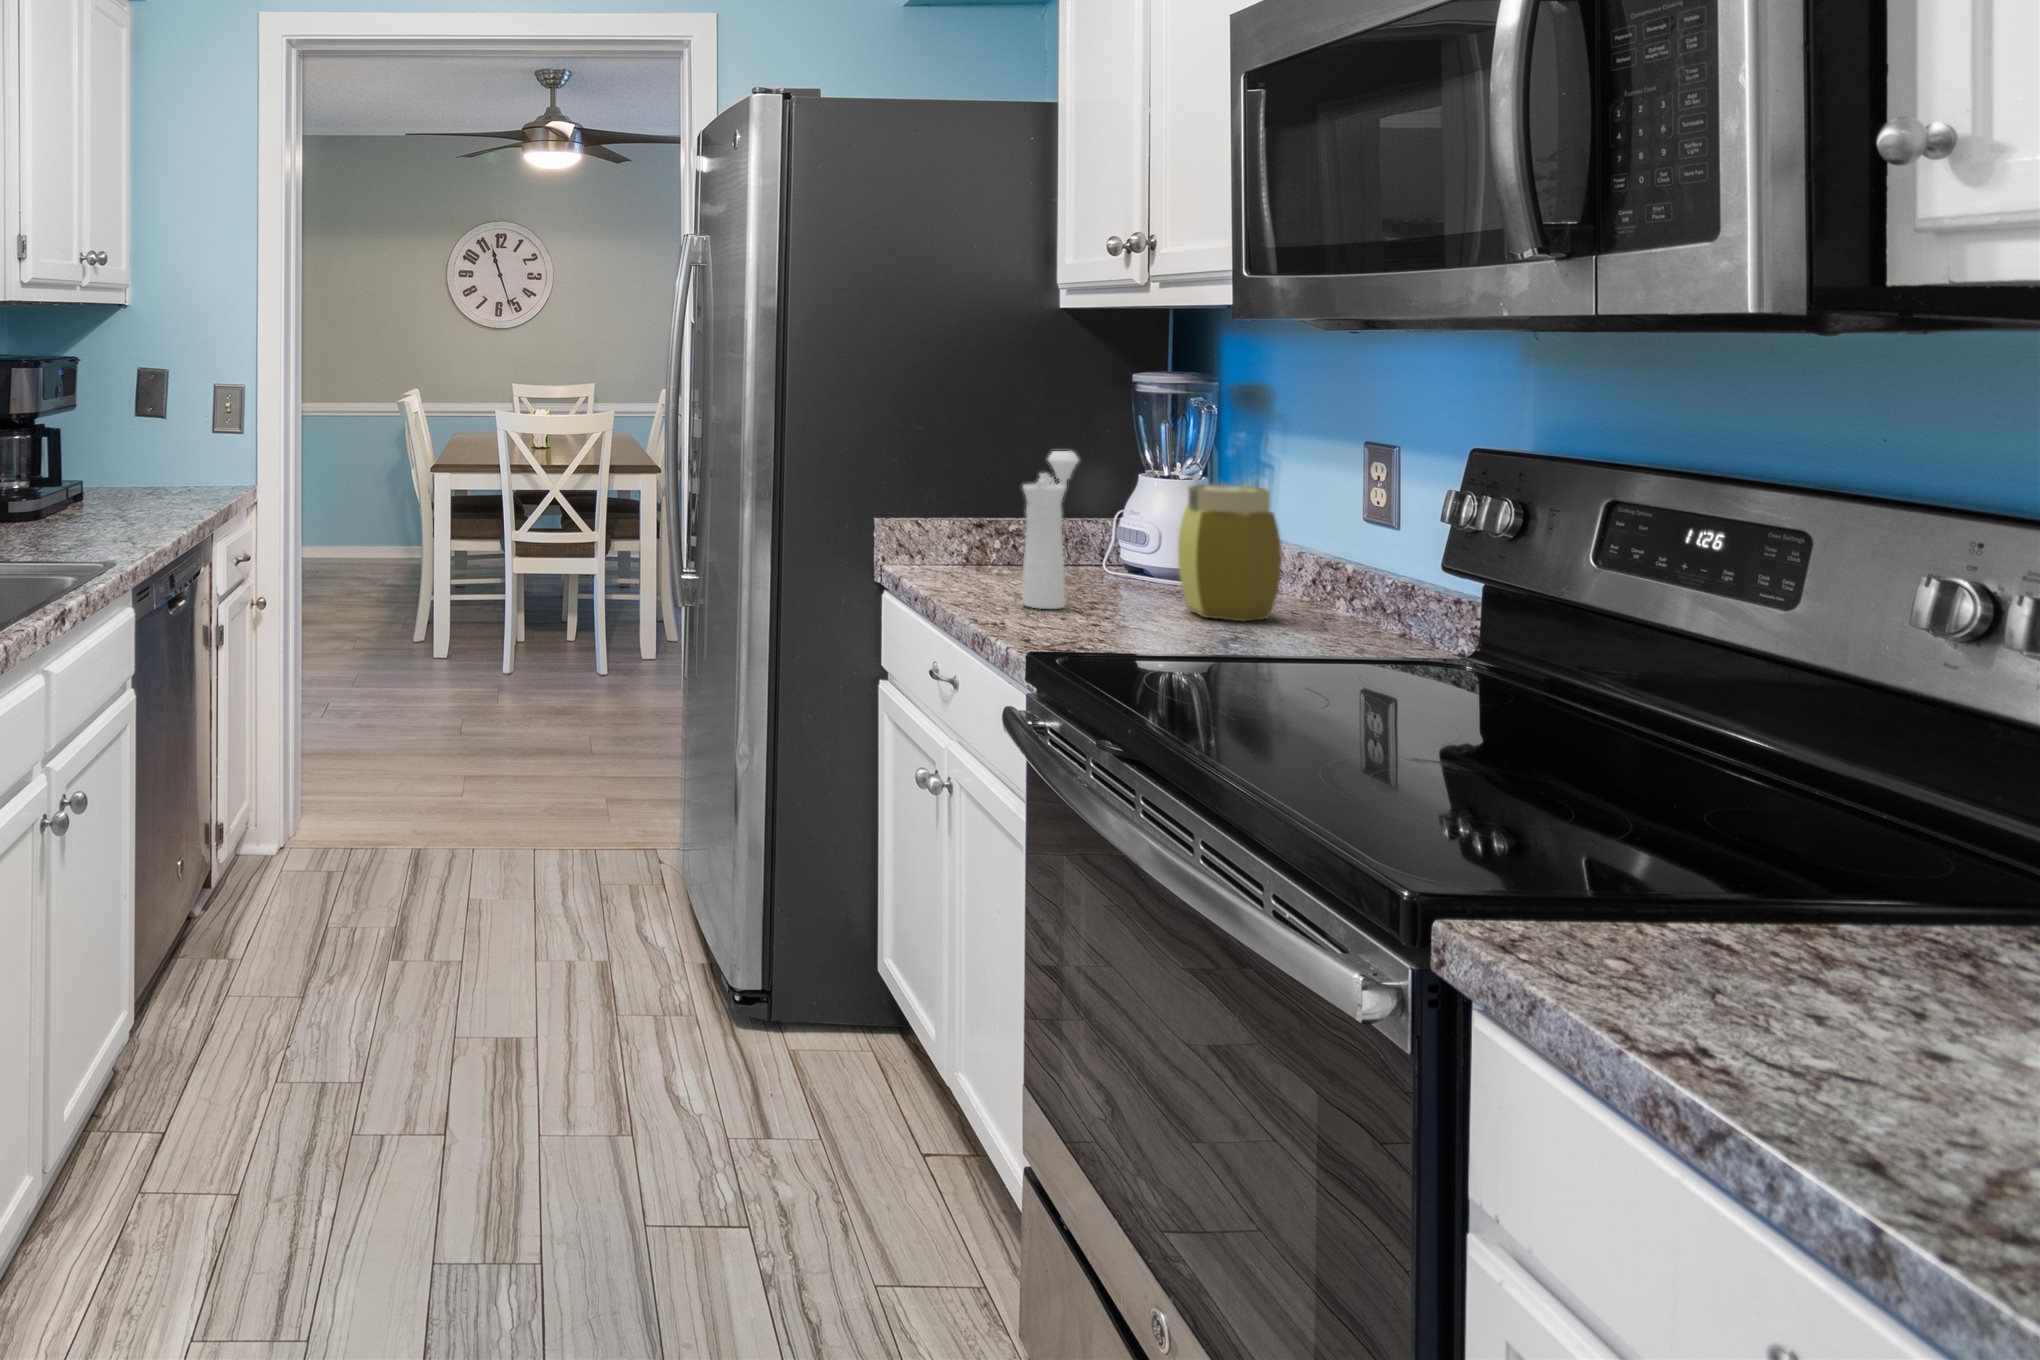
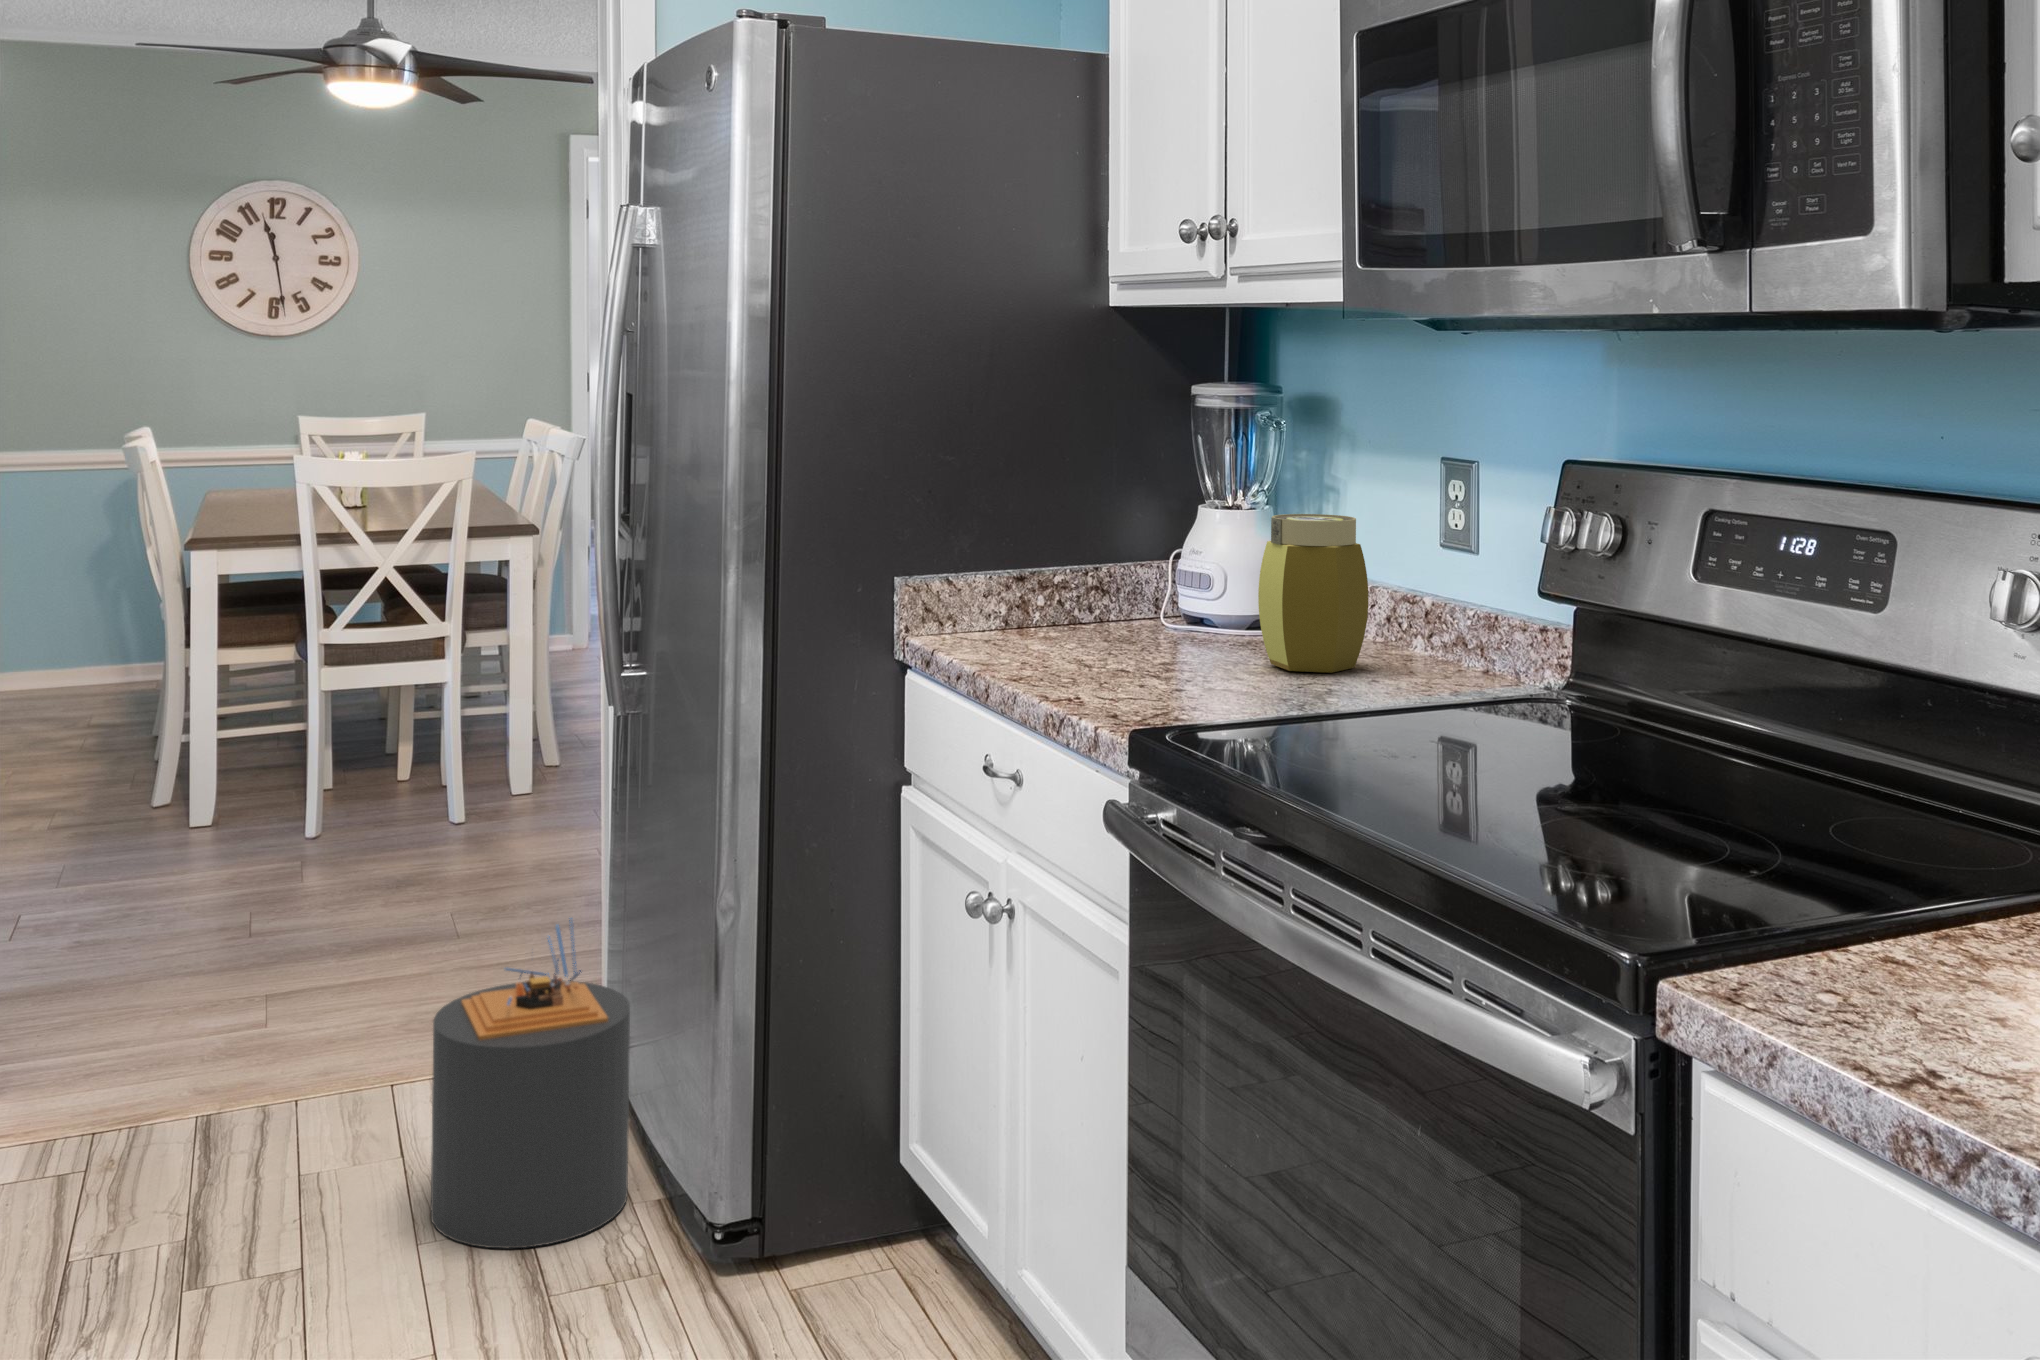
pepper mill: present [1022,451,1079,609] -> none [1086,480,1146,673]
trash can: none [548,751,686,993] -> present [431,918,630,1248]

